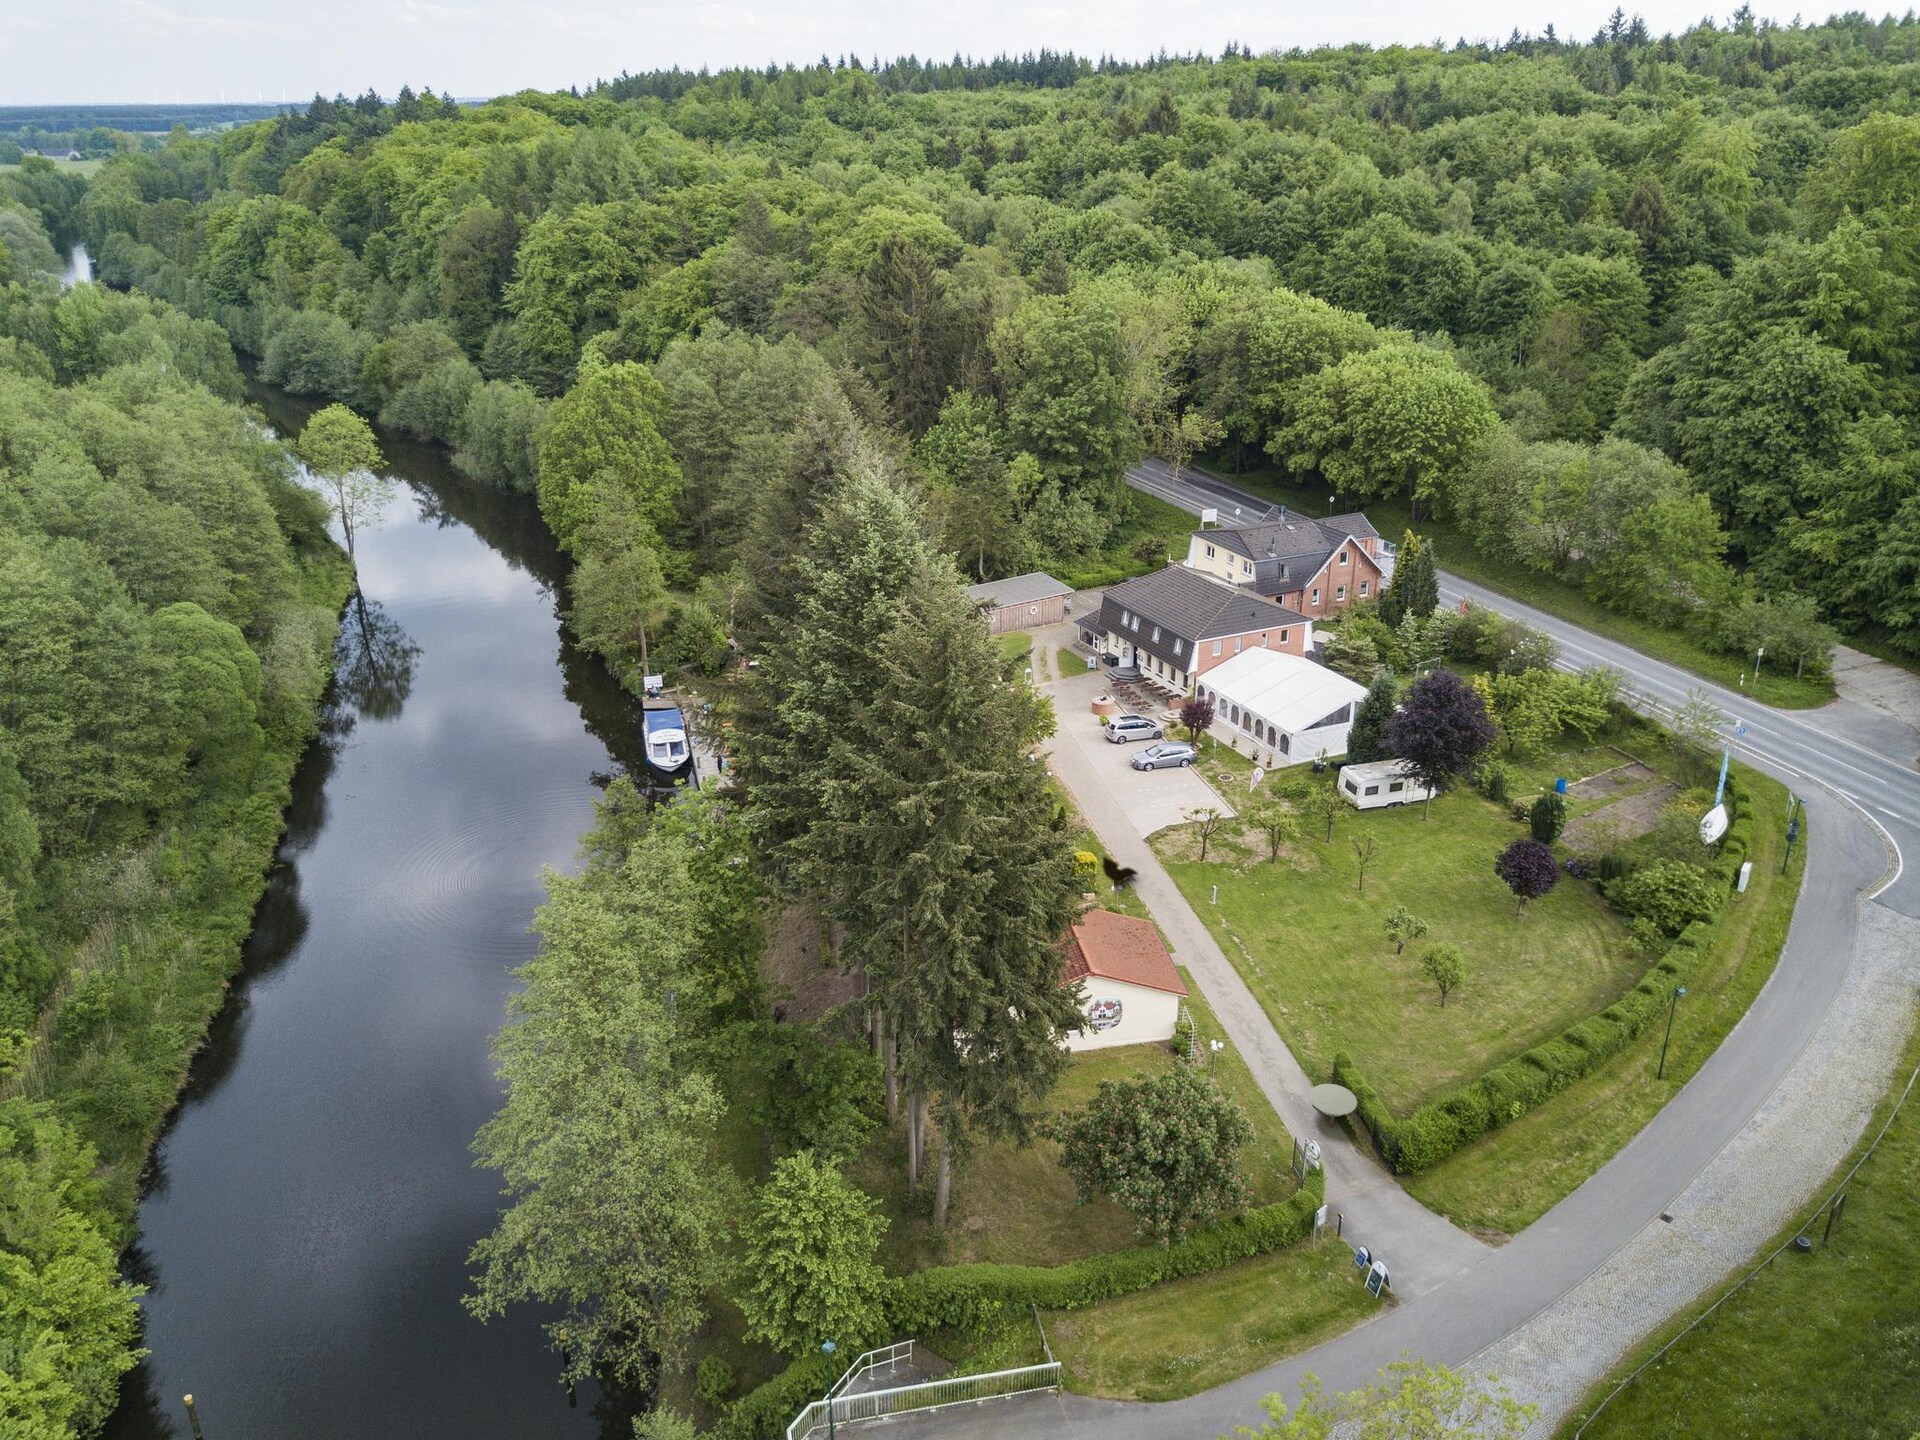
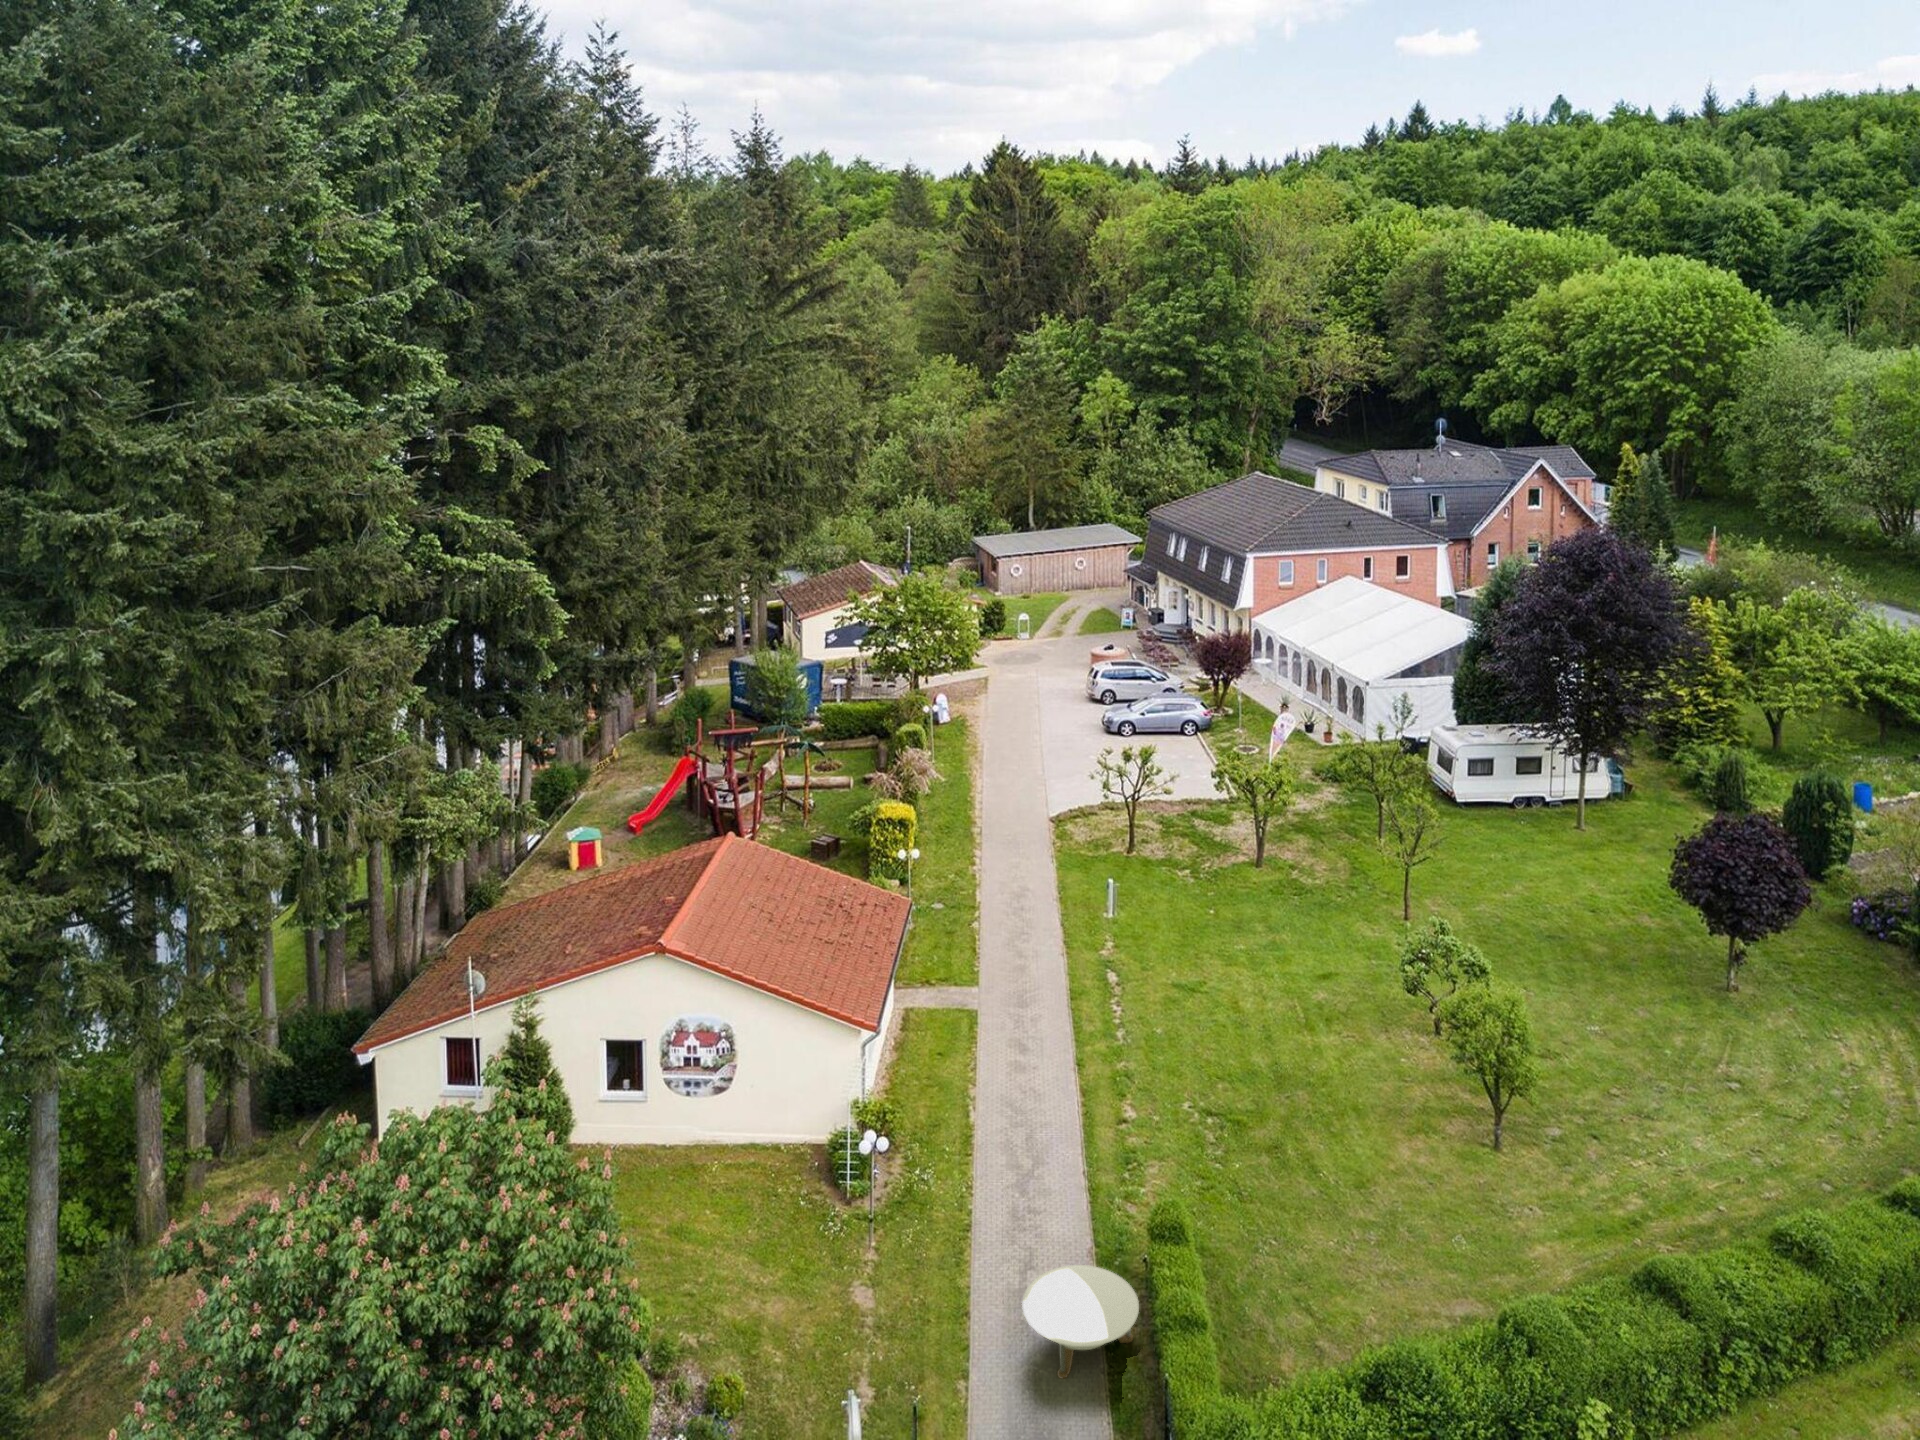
lounge chair: present [1103,857,1138,883] -> none [928,820,999,882]

